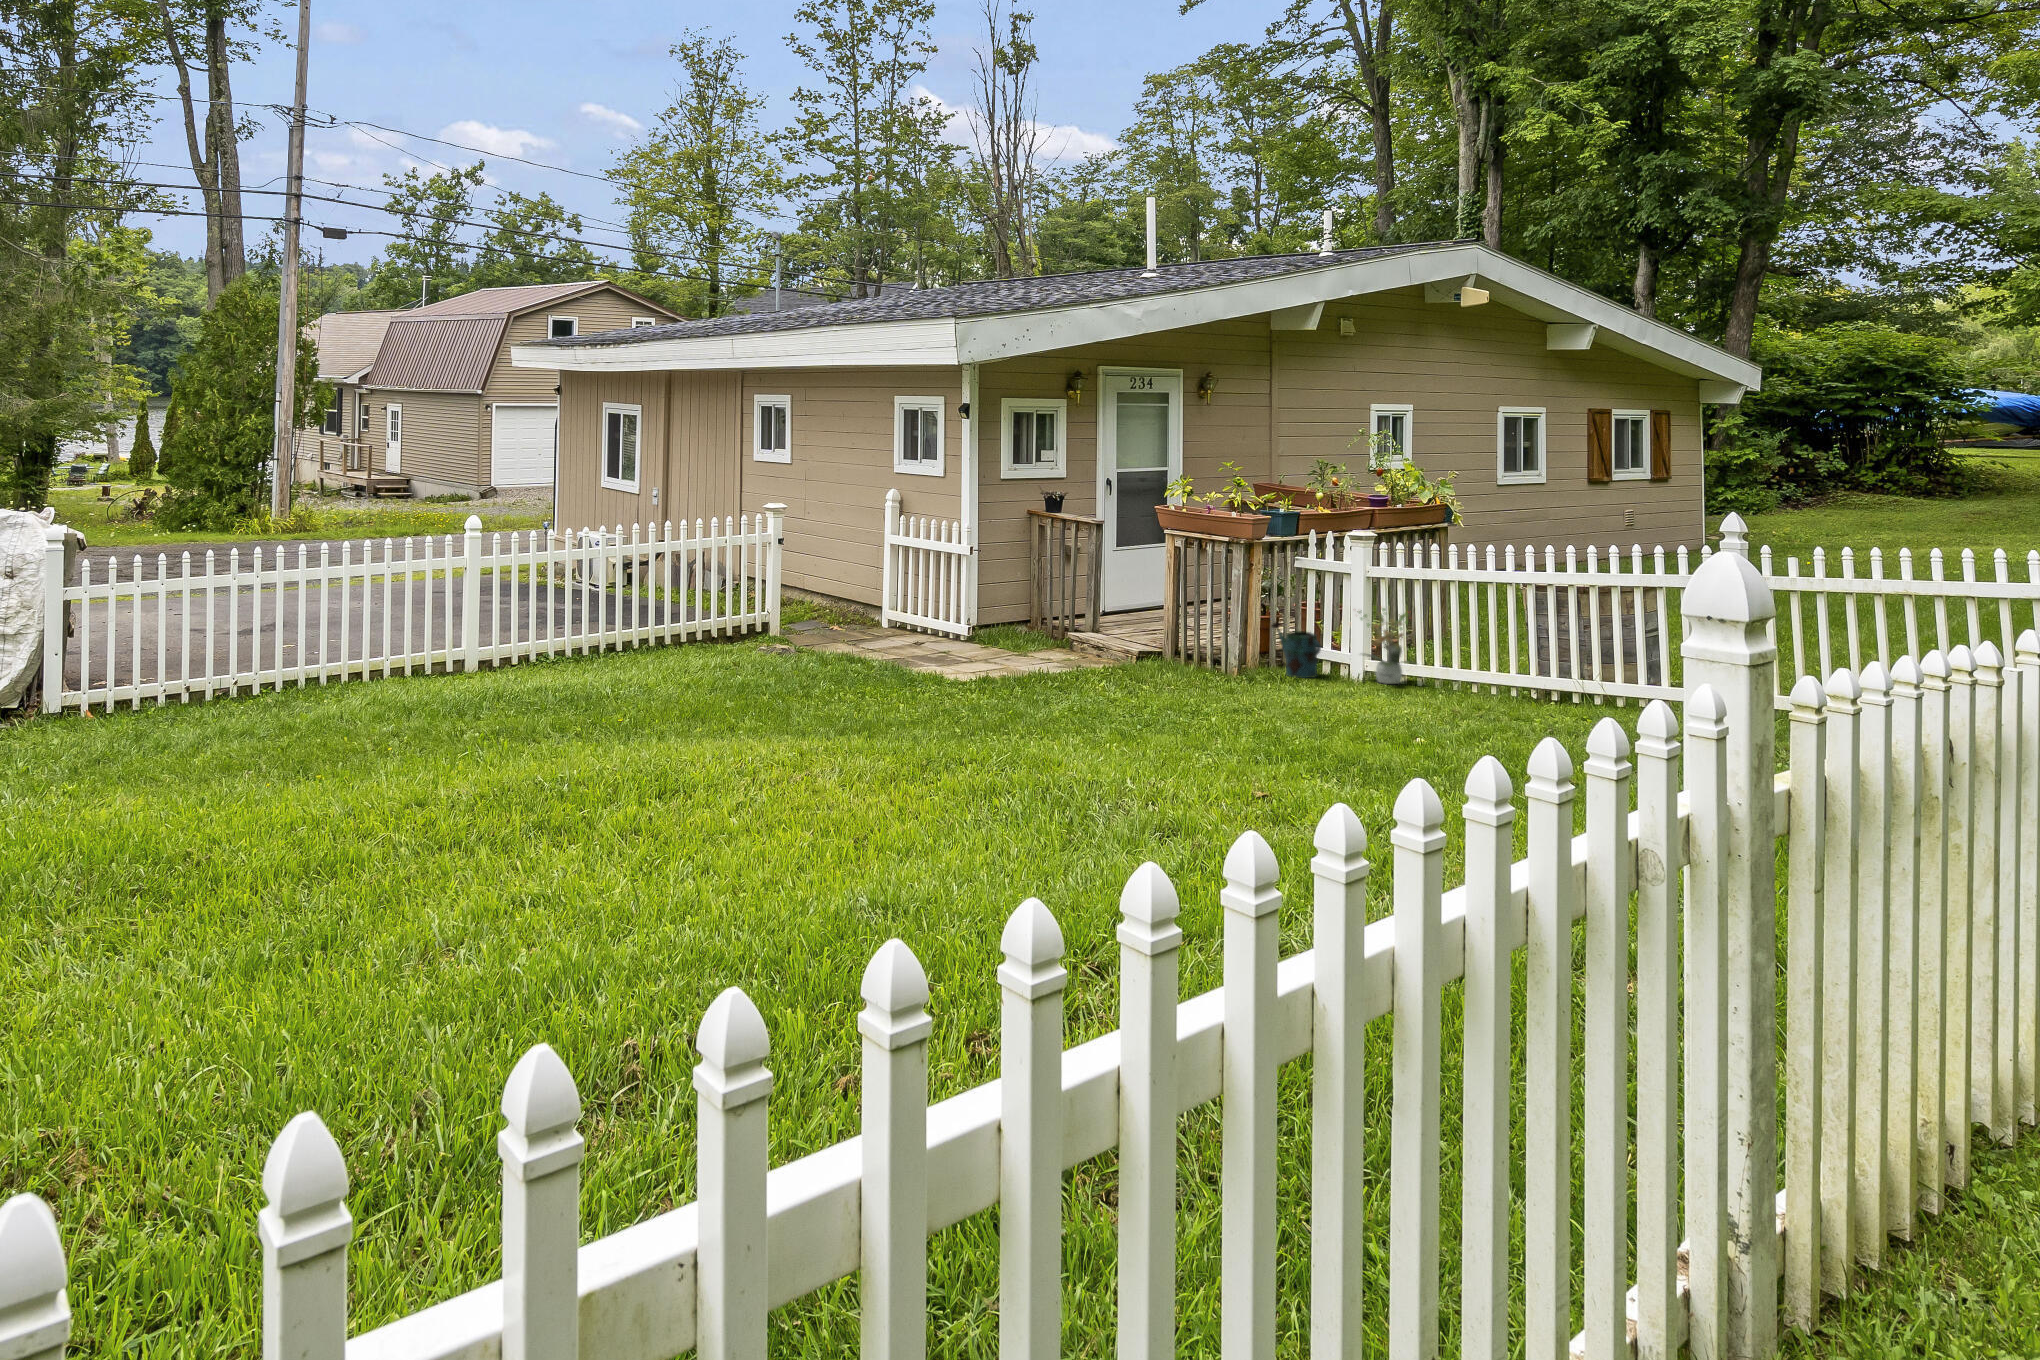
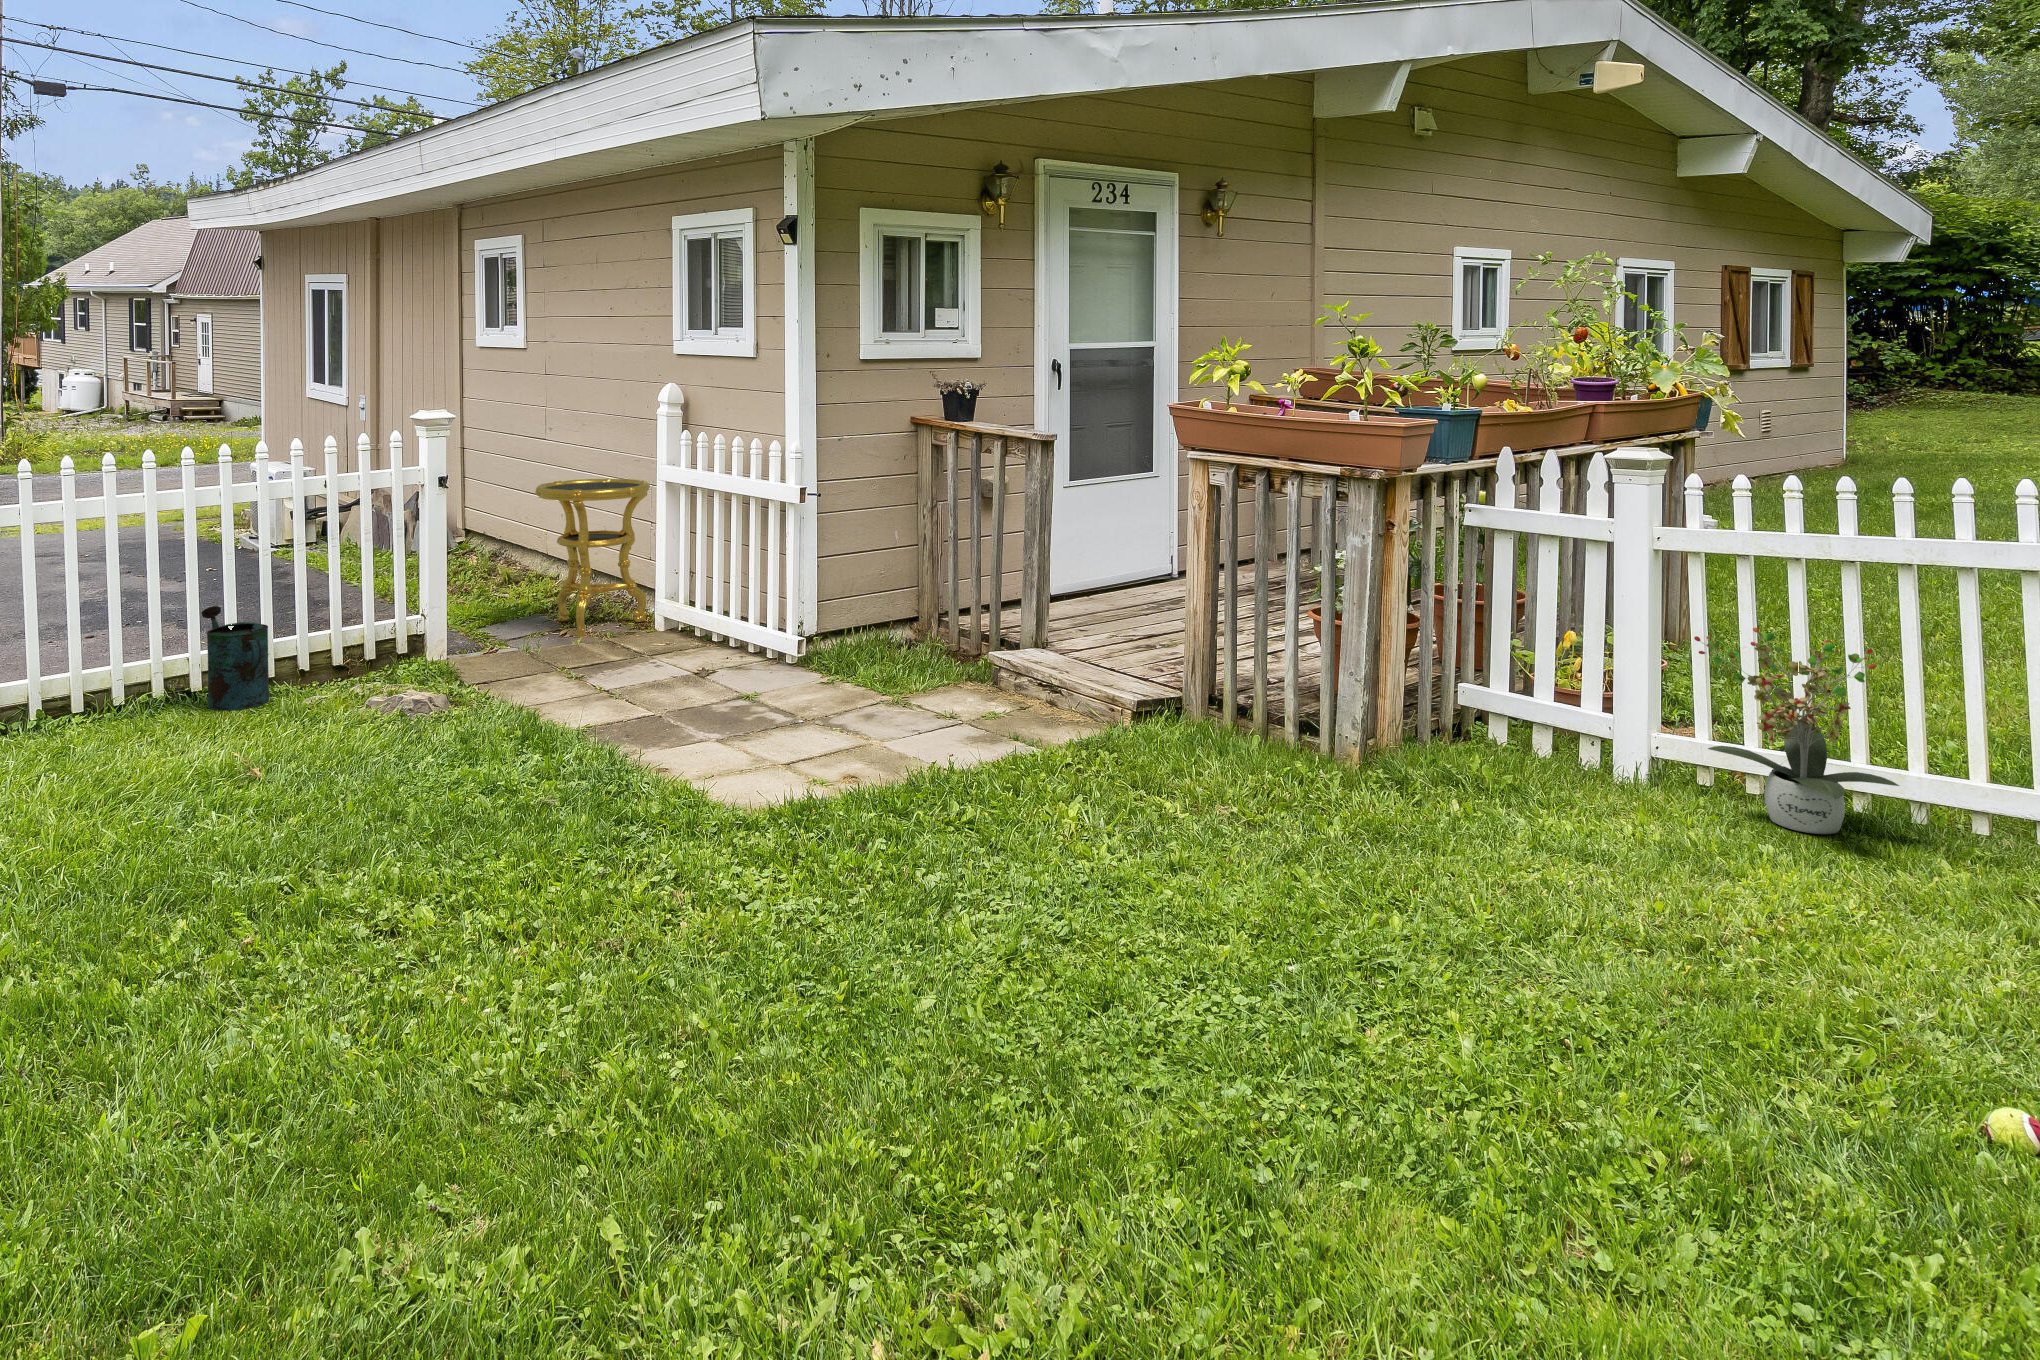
side table: none [818,543,881,630] -> present [535,479,650,638]
watering can: present [1272,622,1321,678] -> present [201,606,269,711]

